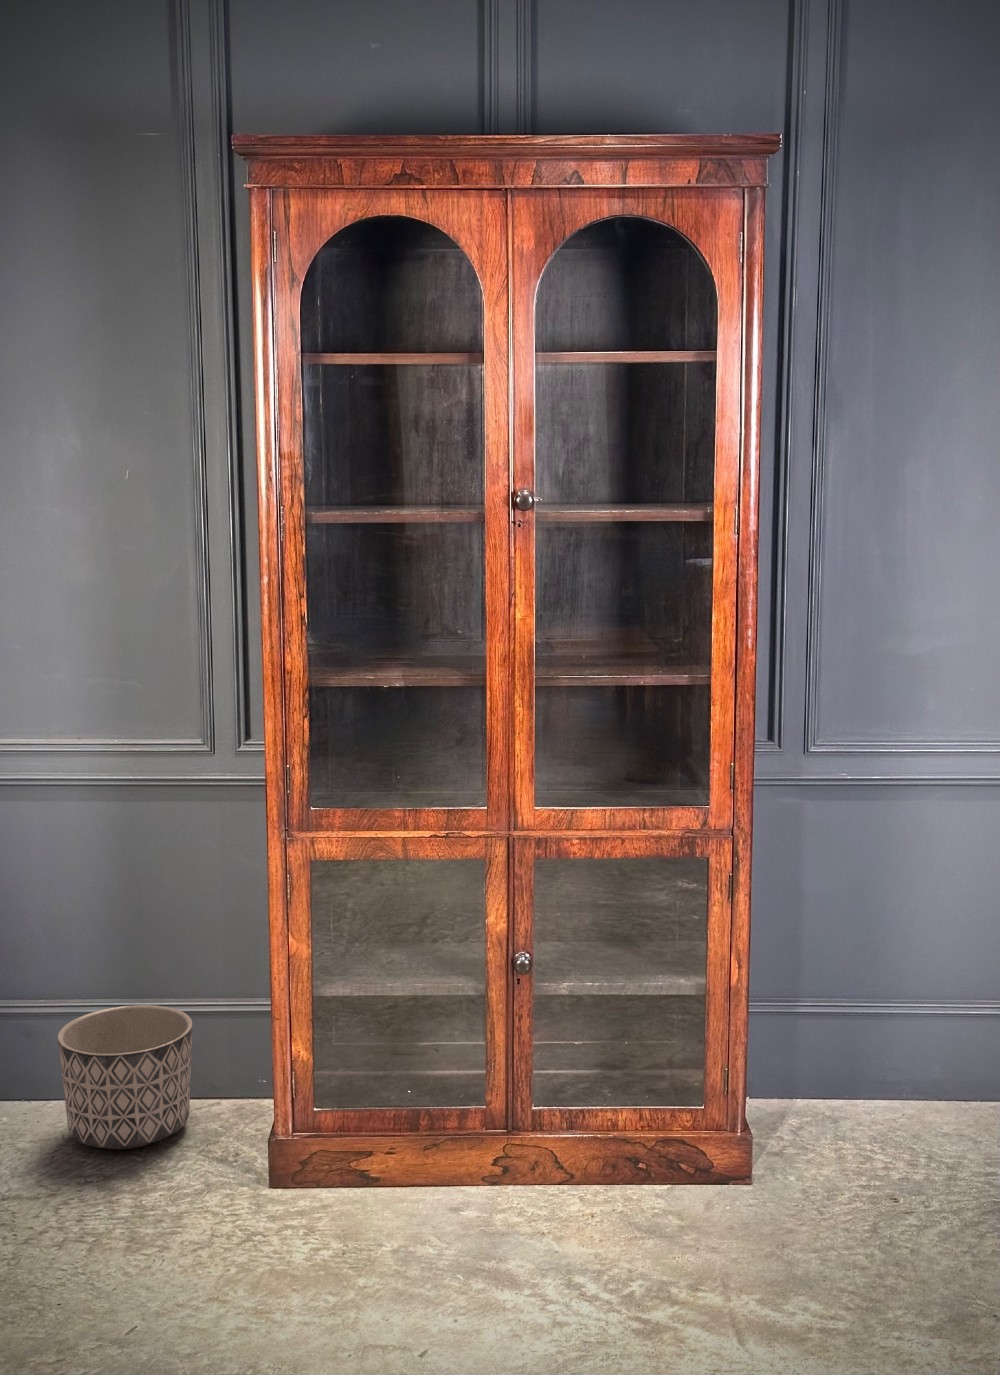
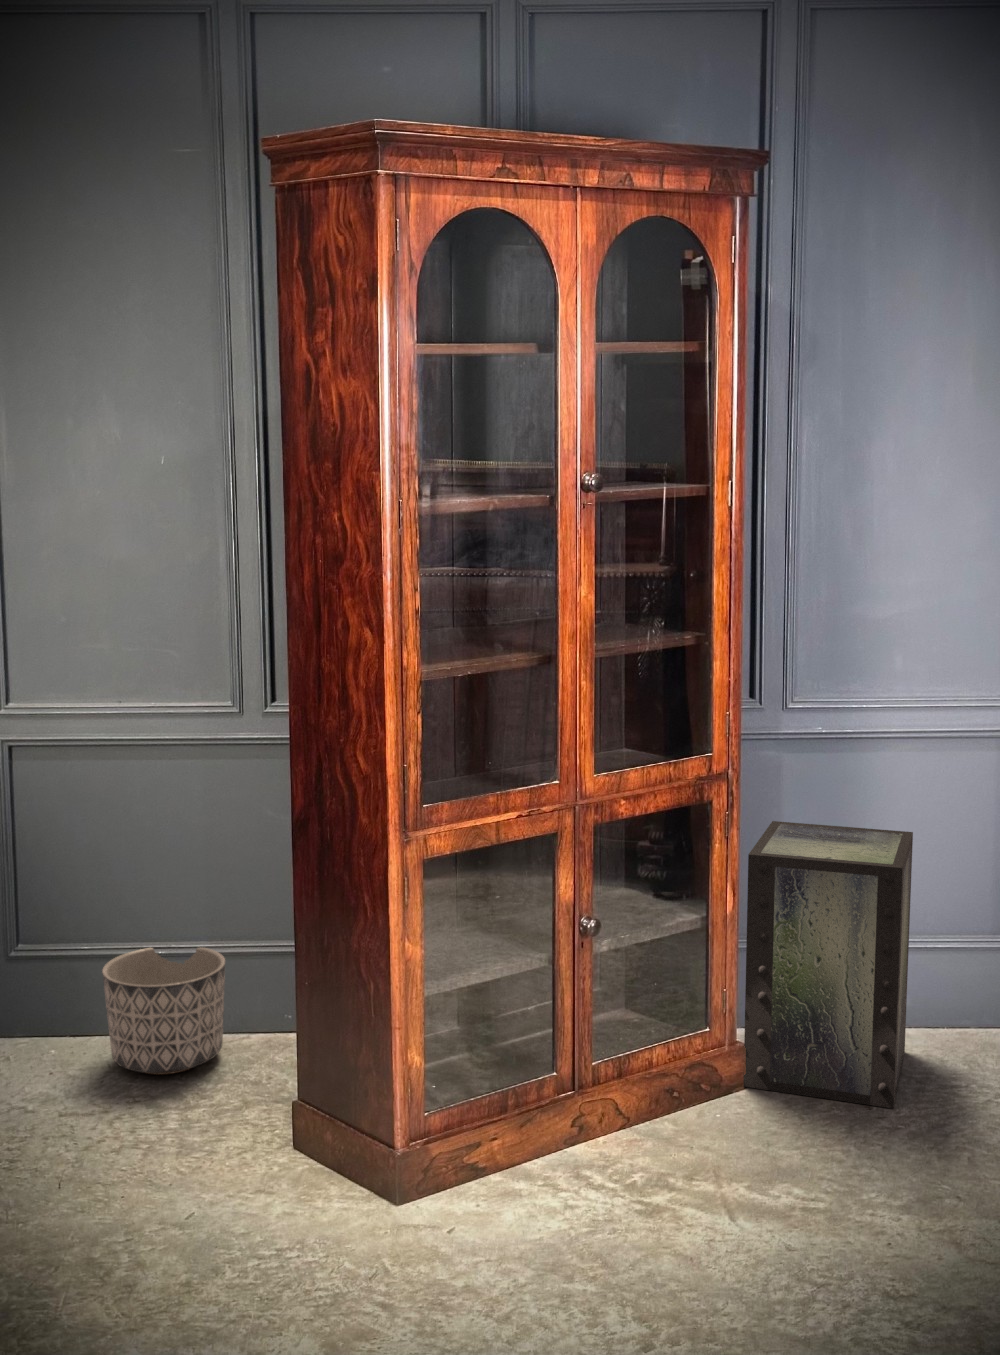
storage box: none [755,876,942,1201] -> present [743,821,913,1108]

